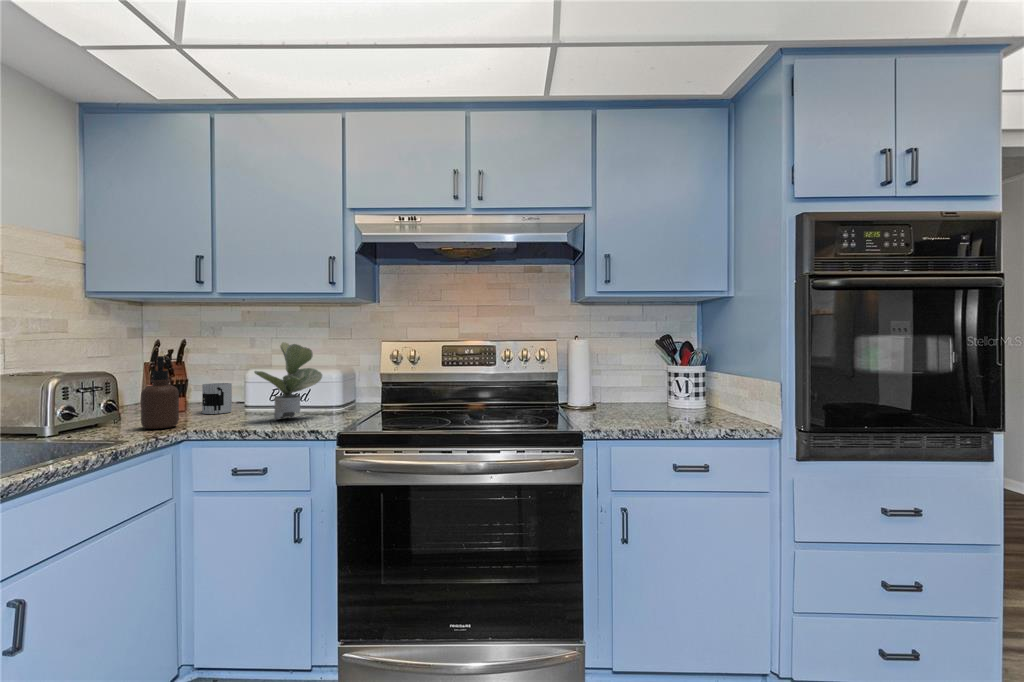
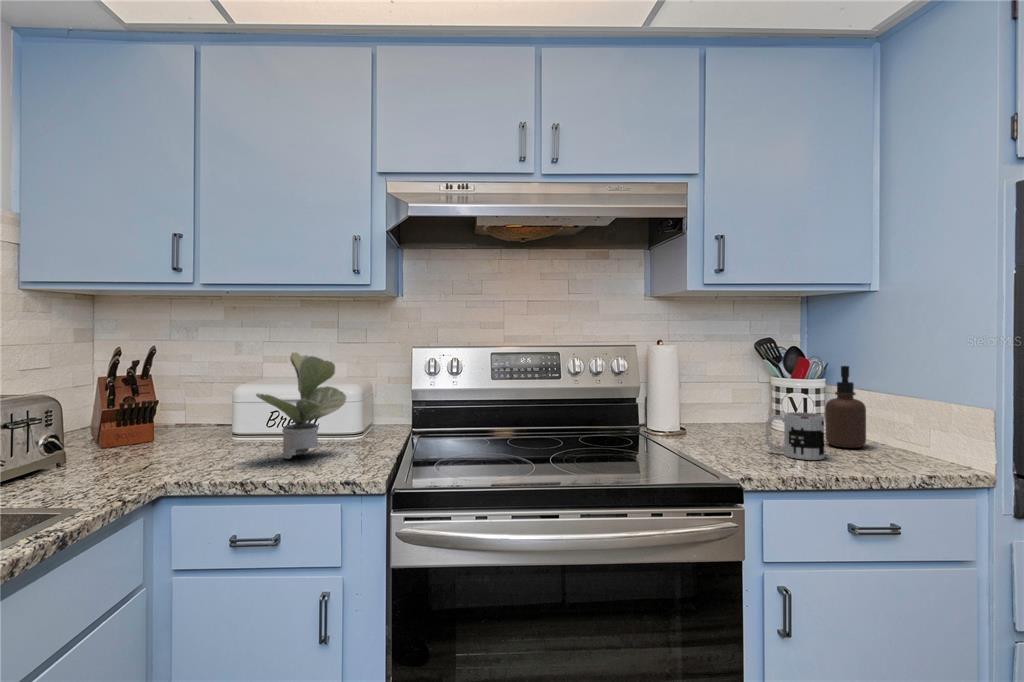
soap dispenser: present [141,356,179,429] -> present [825,366,866,448]
mug: present [202,383,232,414] -> present [766,412,824,460]

